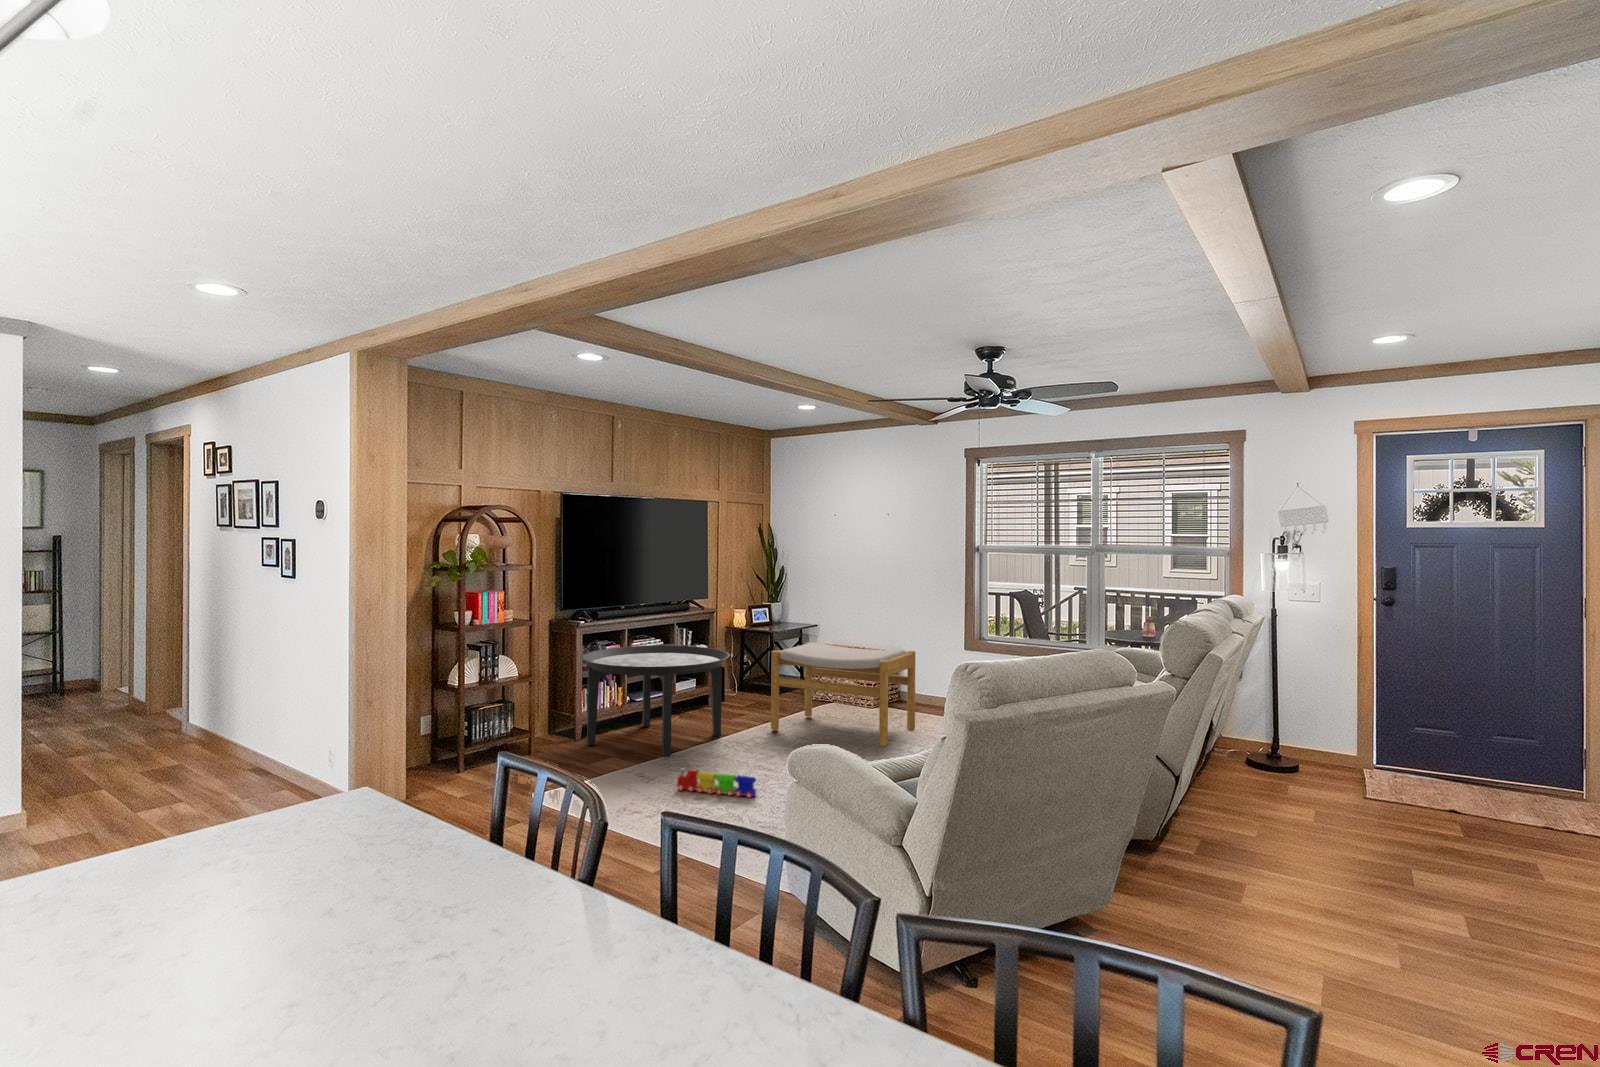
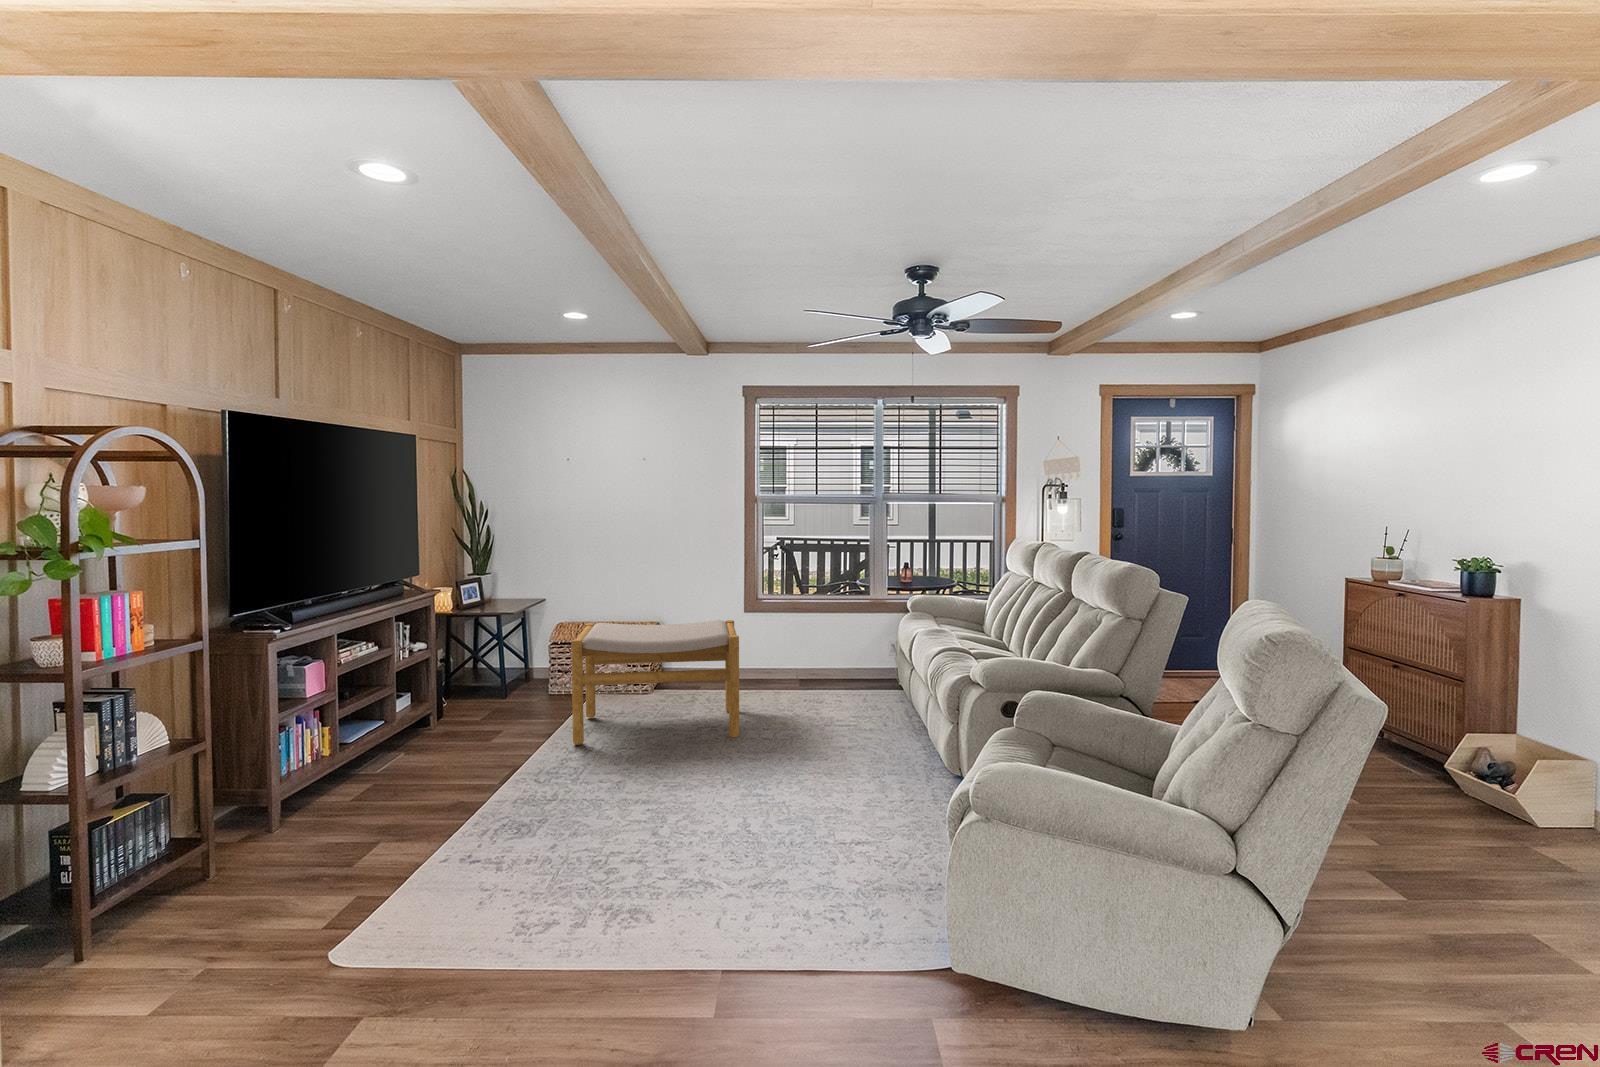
round table: present [581,646,730,757] -> none [289,647,540,833]
toy train: present [677,768,756,798] -> none [586,819,709,868]

